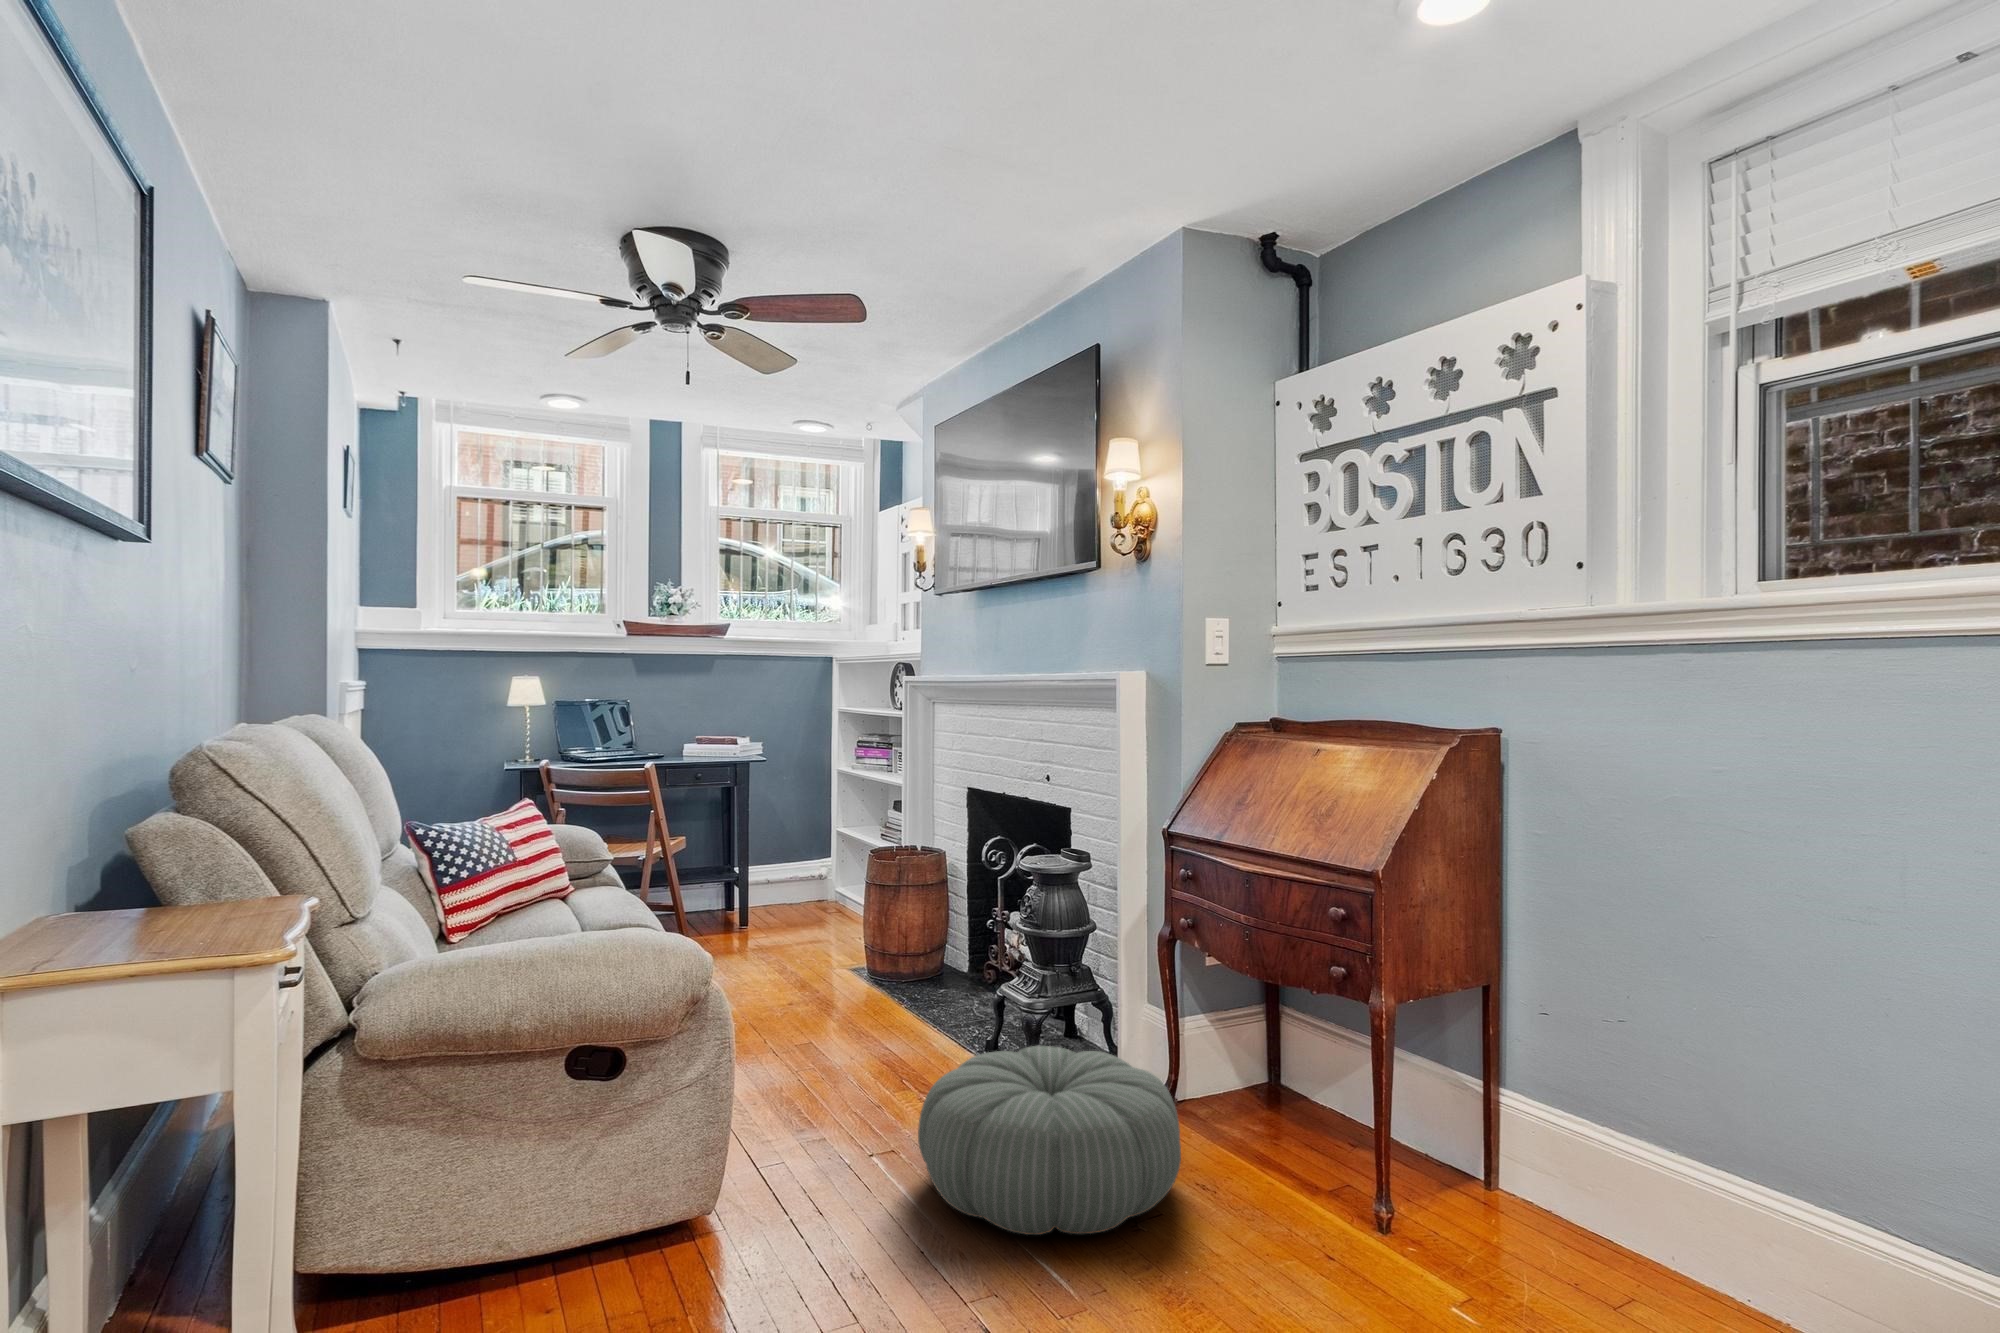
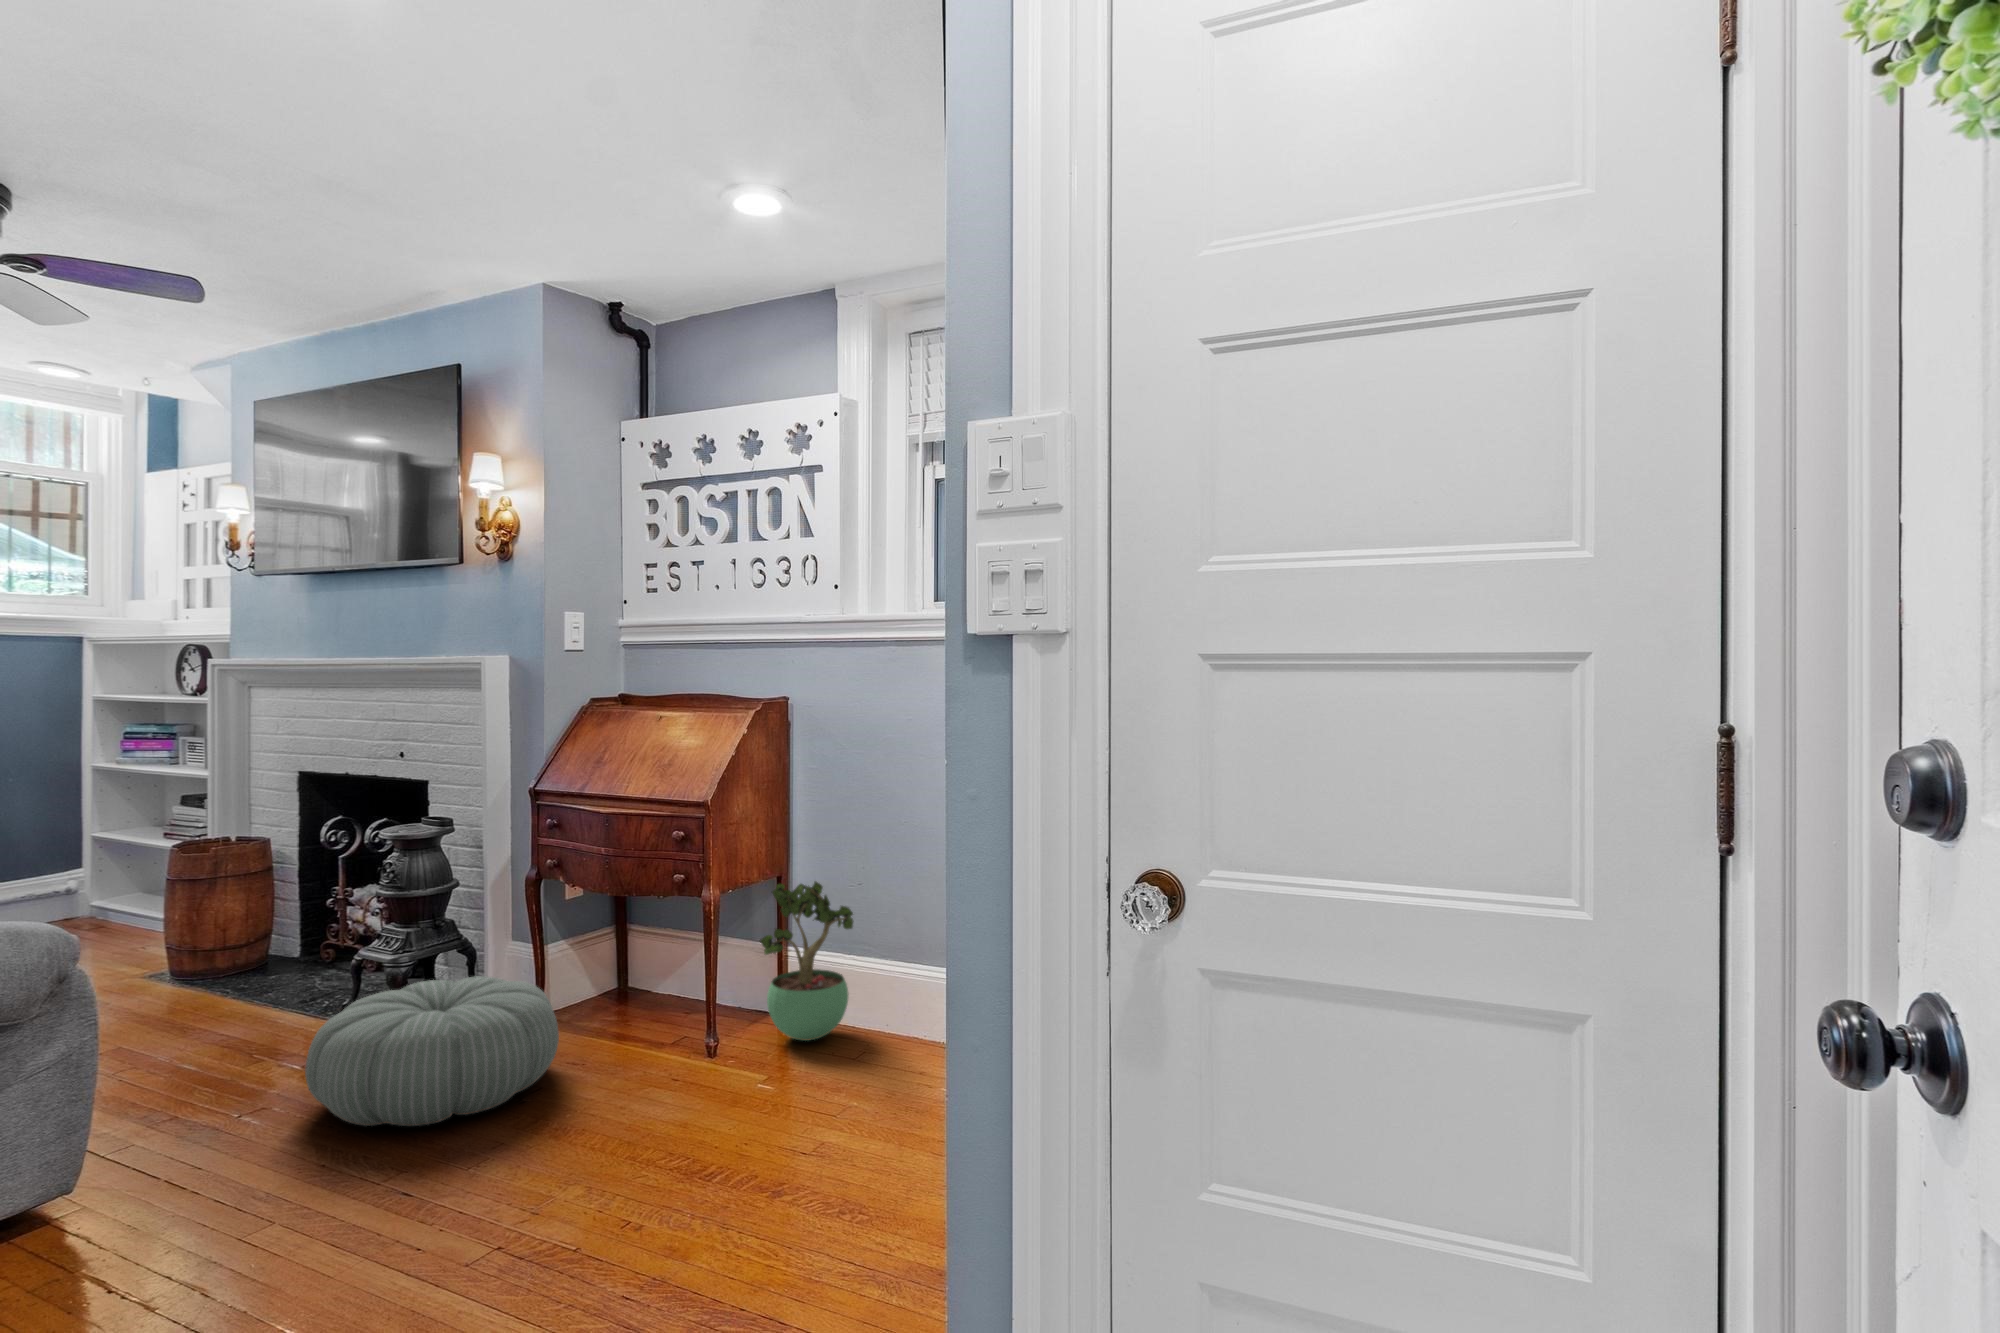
potted plant: none [1452,1001,1609,1247] -> present [760,882,854,1041]

